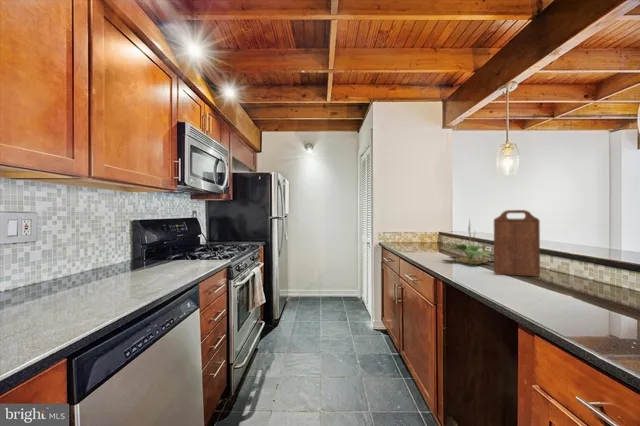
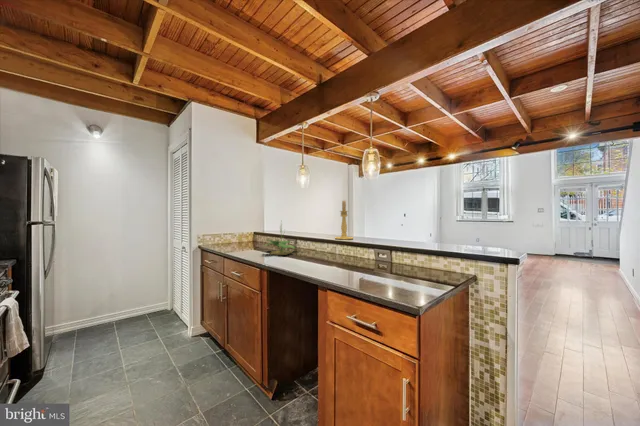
candle holder: none [566,186,611,252] -> present [335,201,353,240]
cutting board: present [494,210,540,276] -> none [299,214,323,260]

